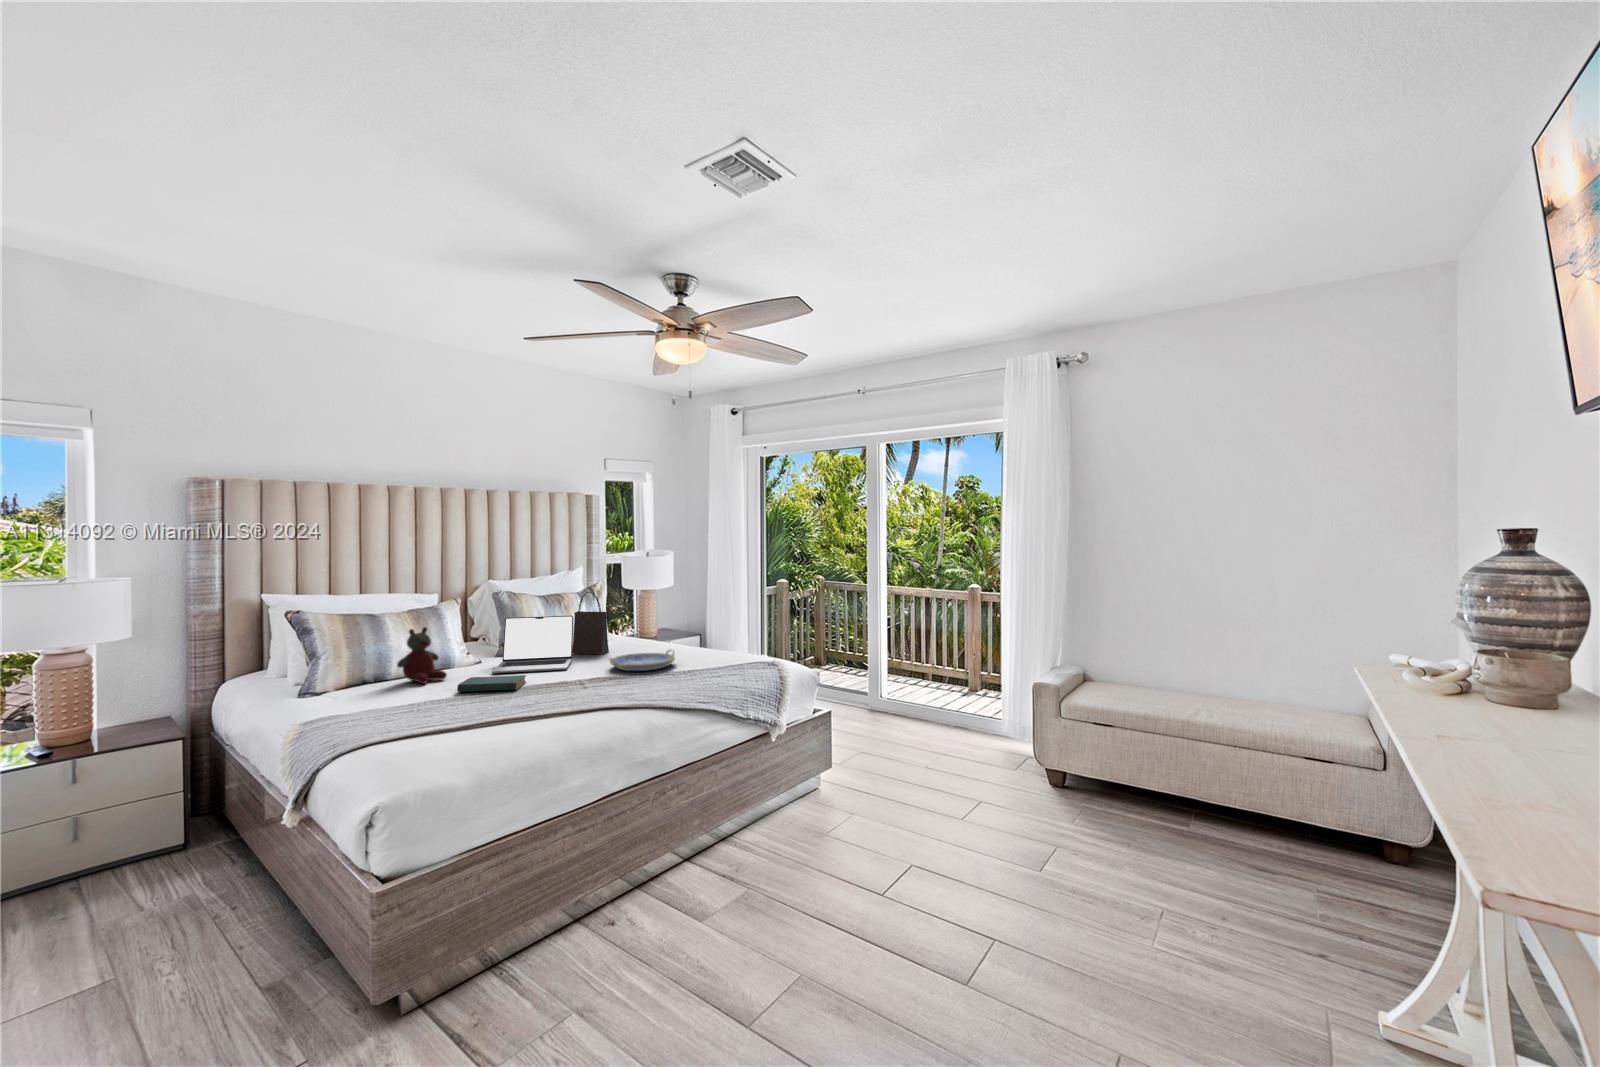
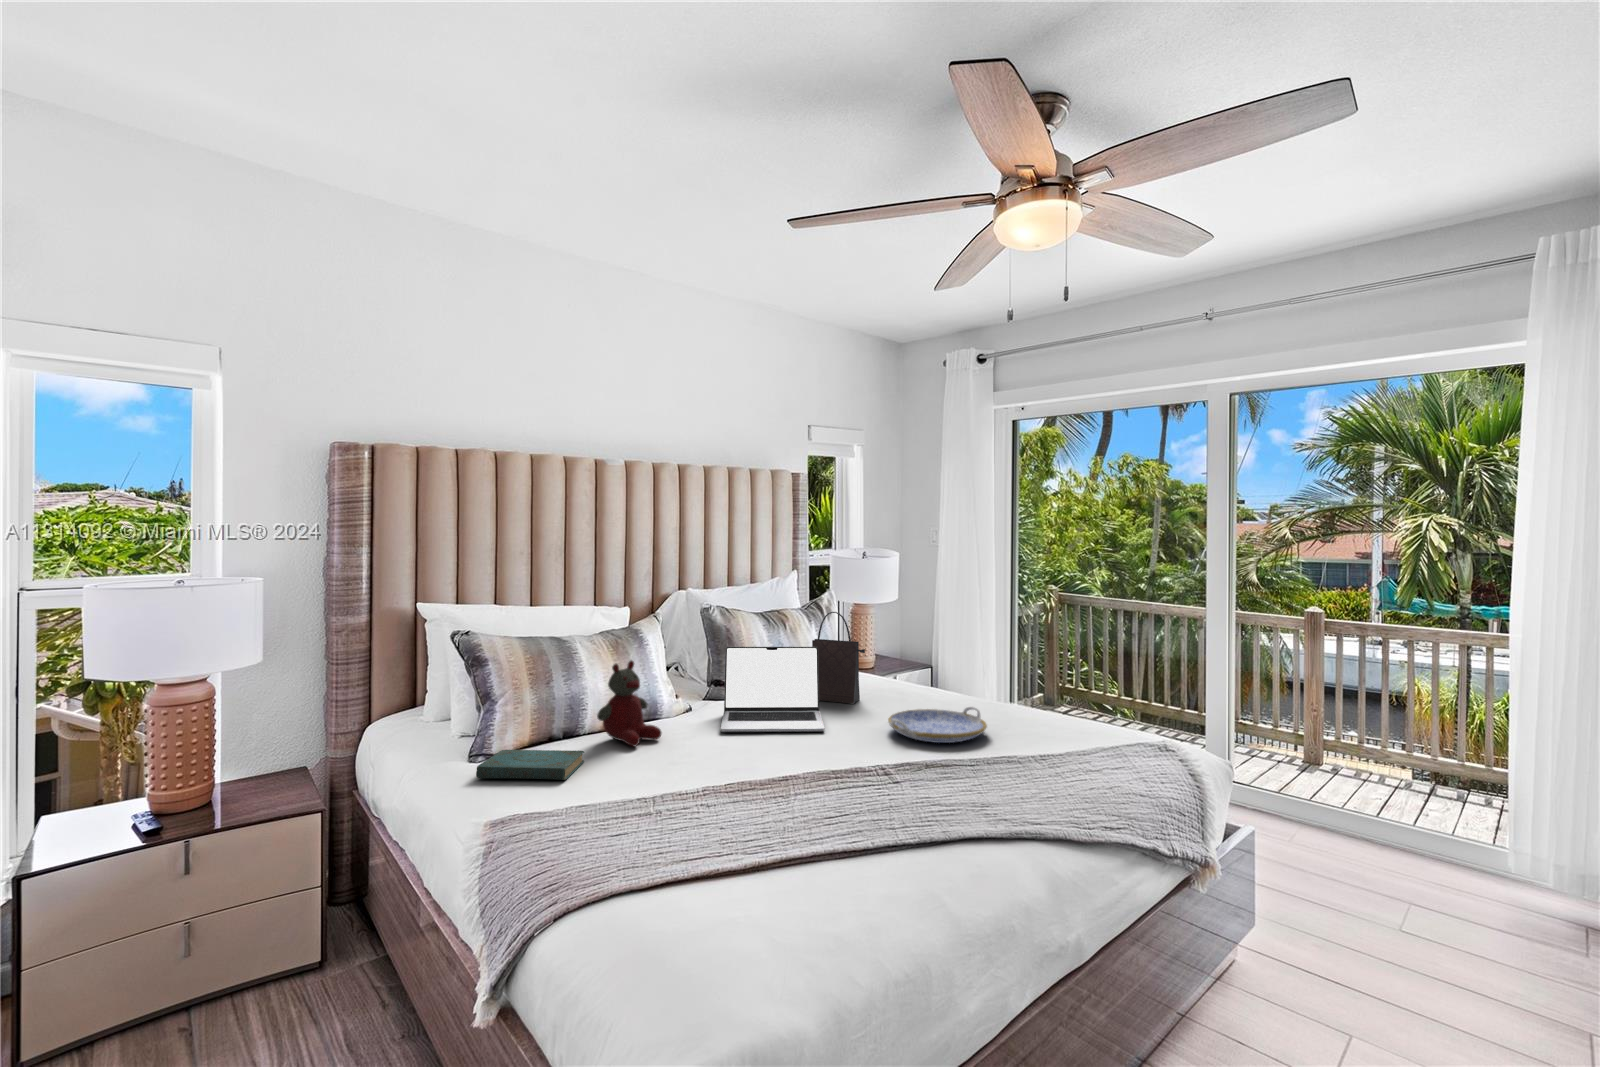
book: present [457,675,526,692] -> present [476,750,584,780]

